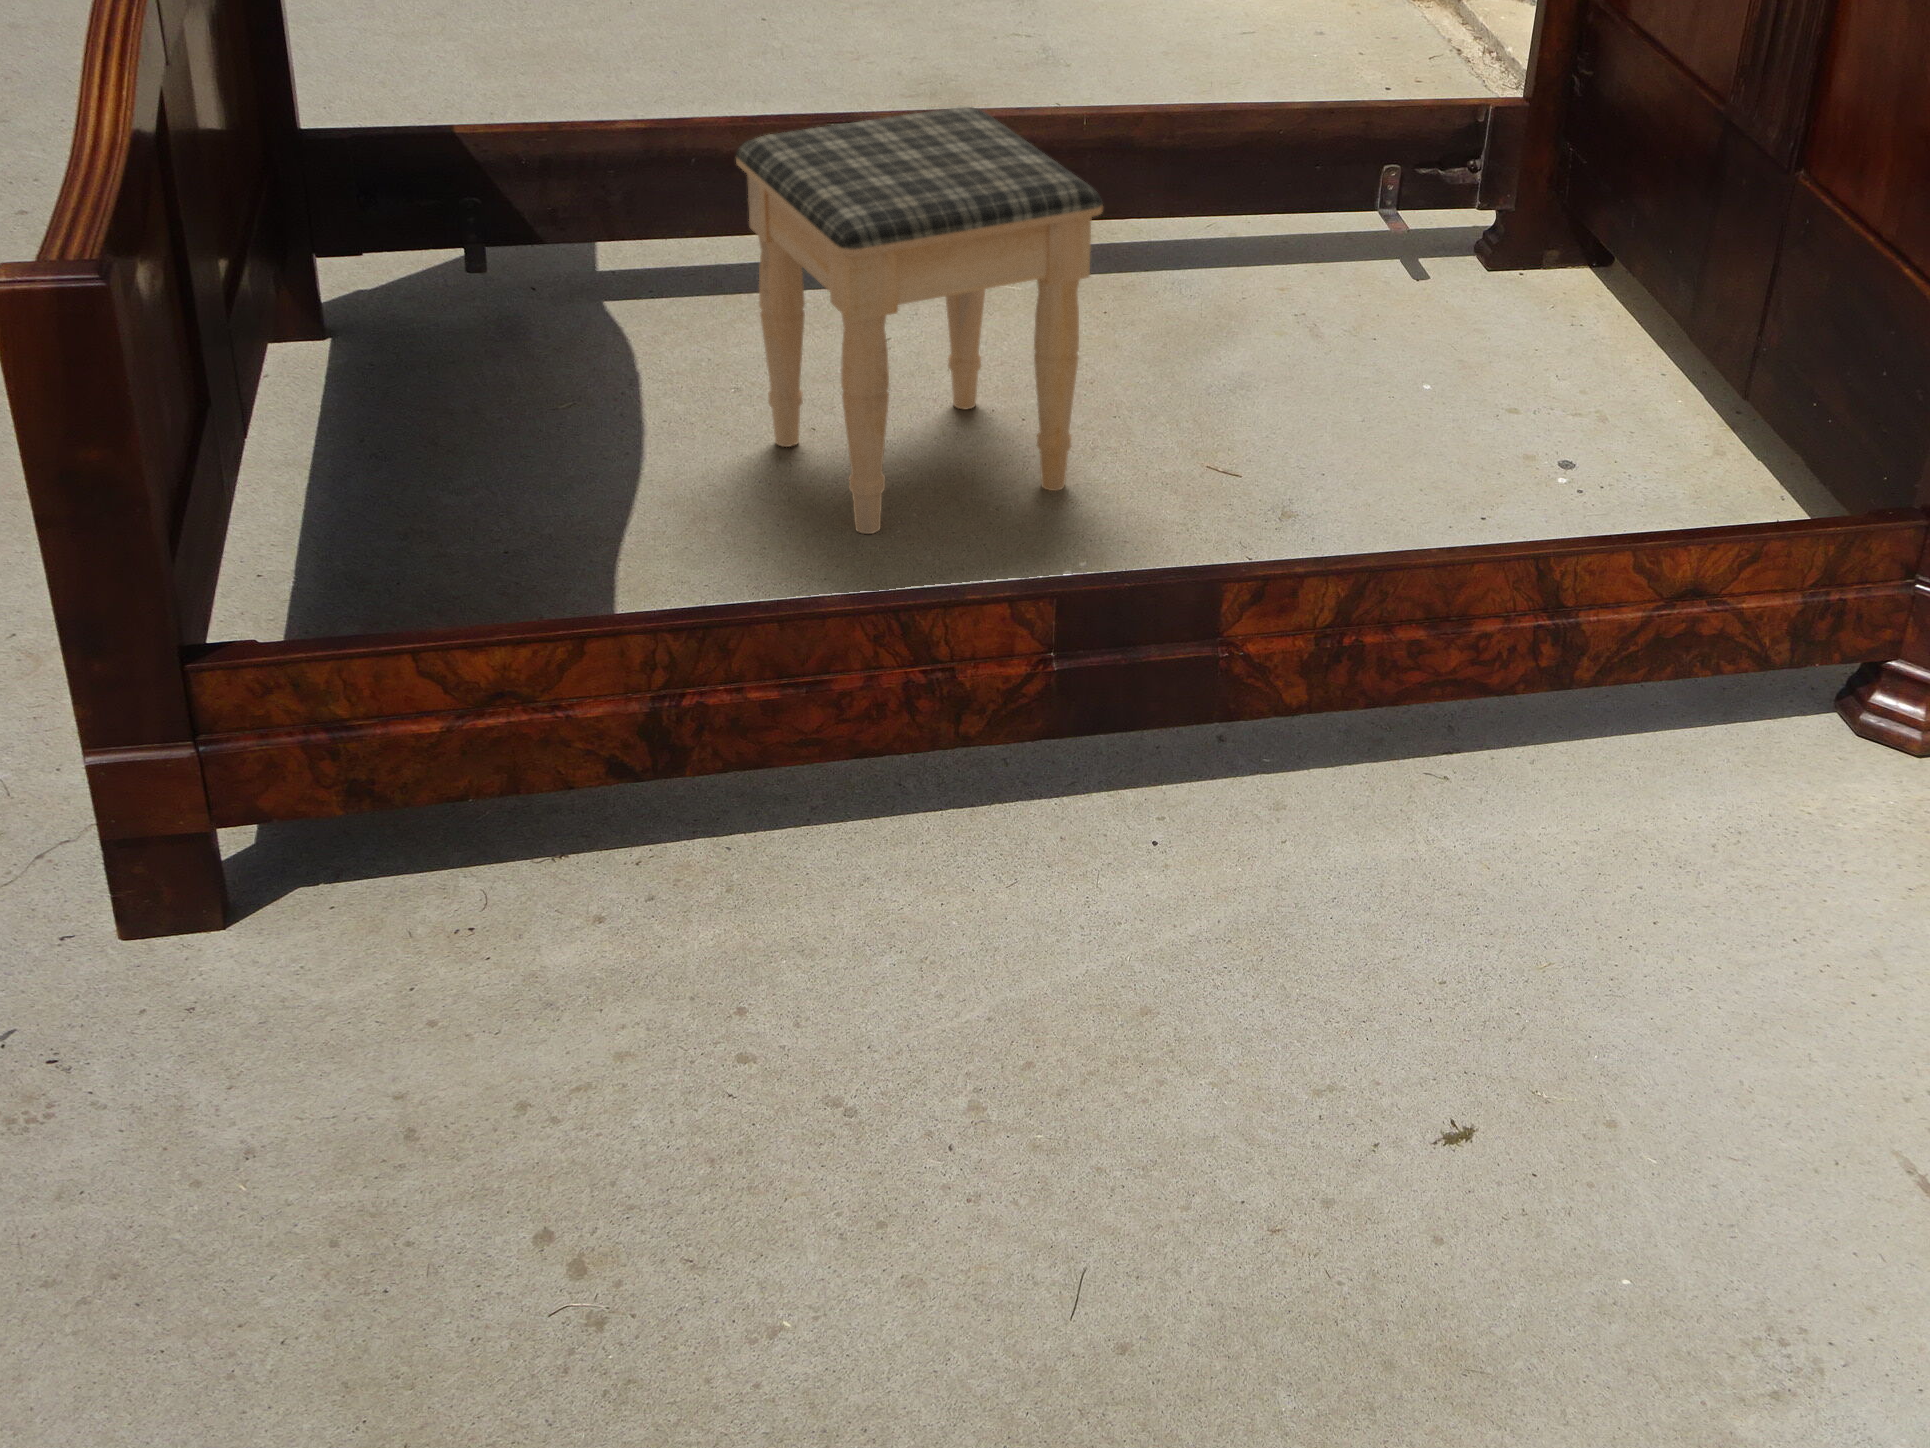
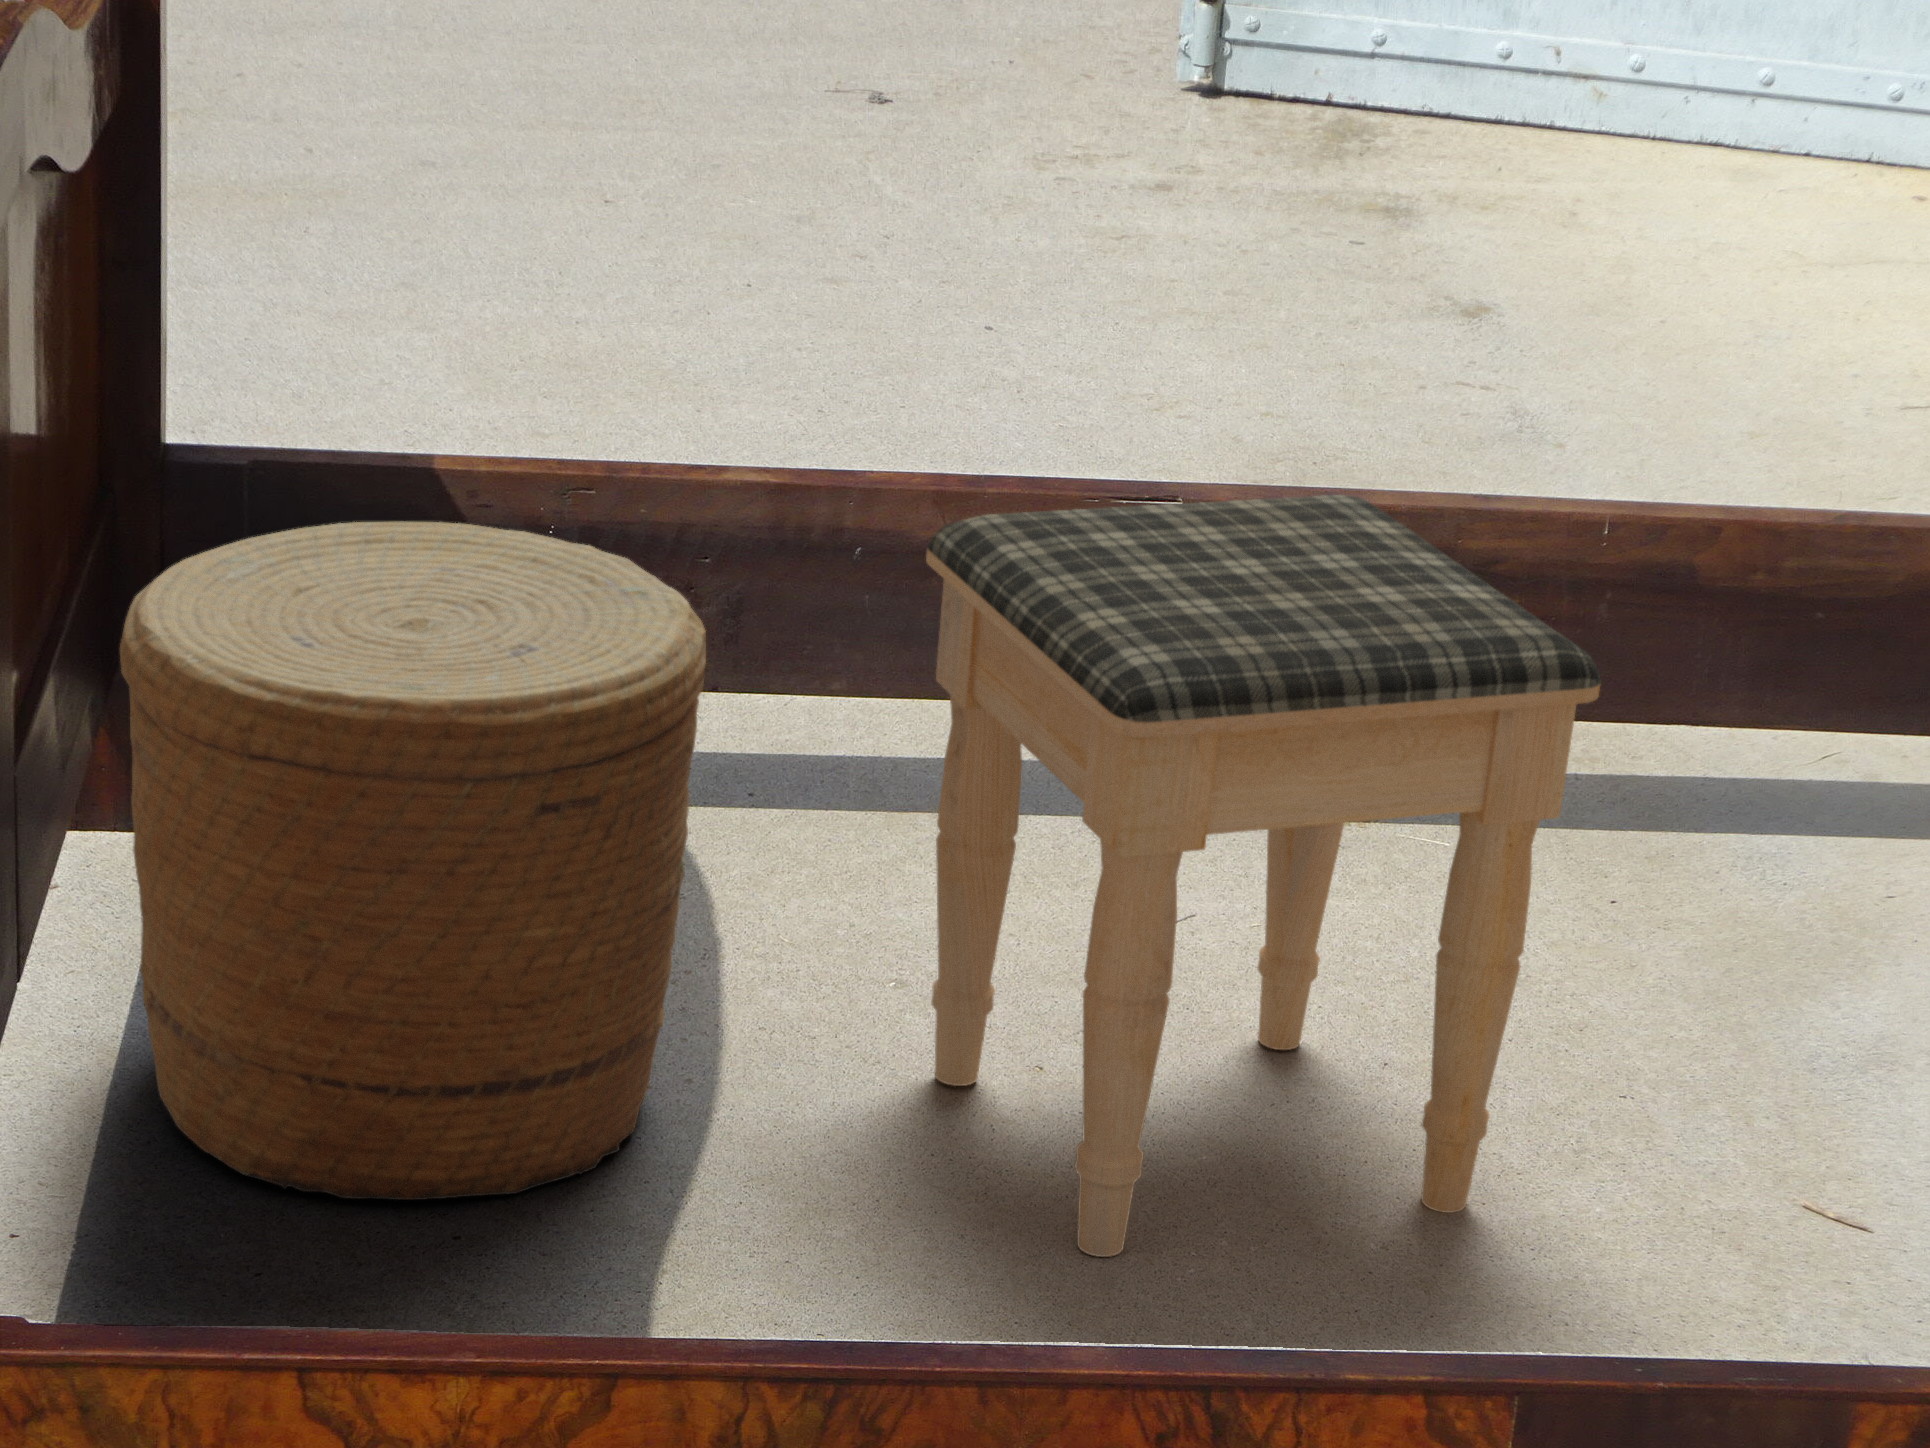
woven basket: none [279,160,617,544] -> present [120,522,706,1200]

